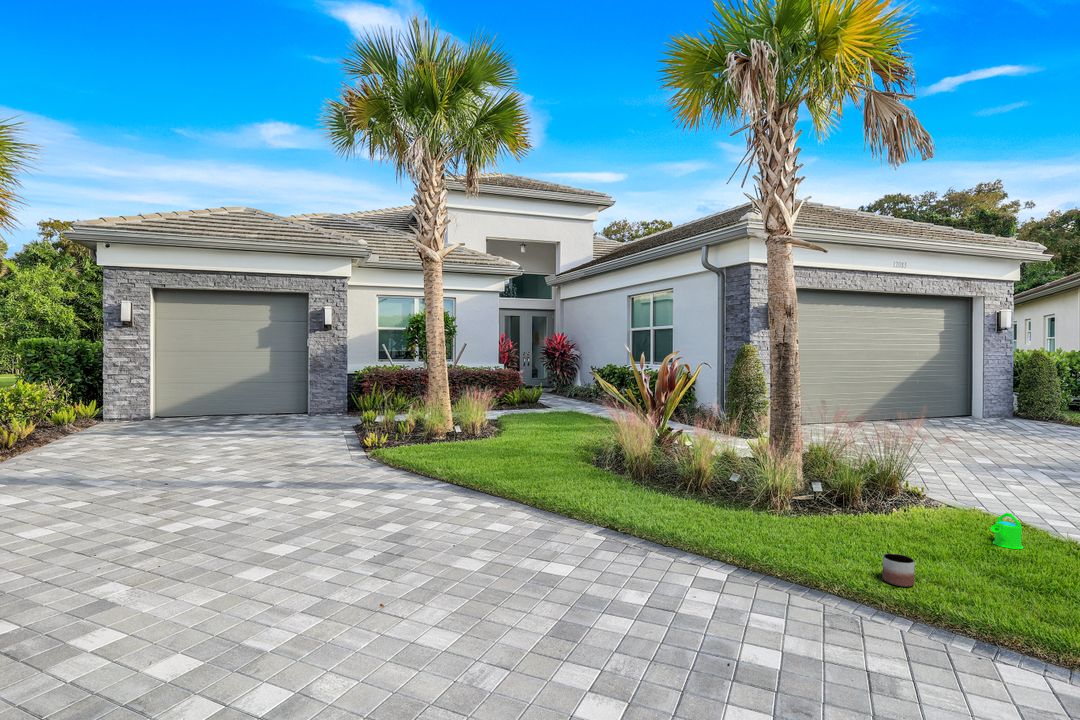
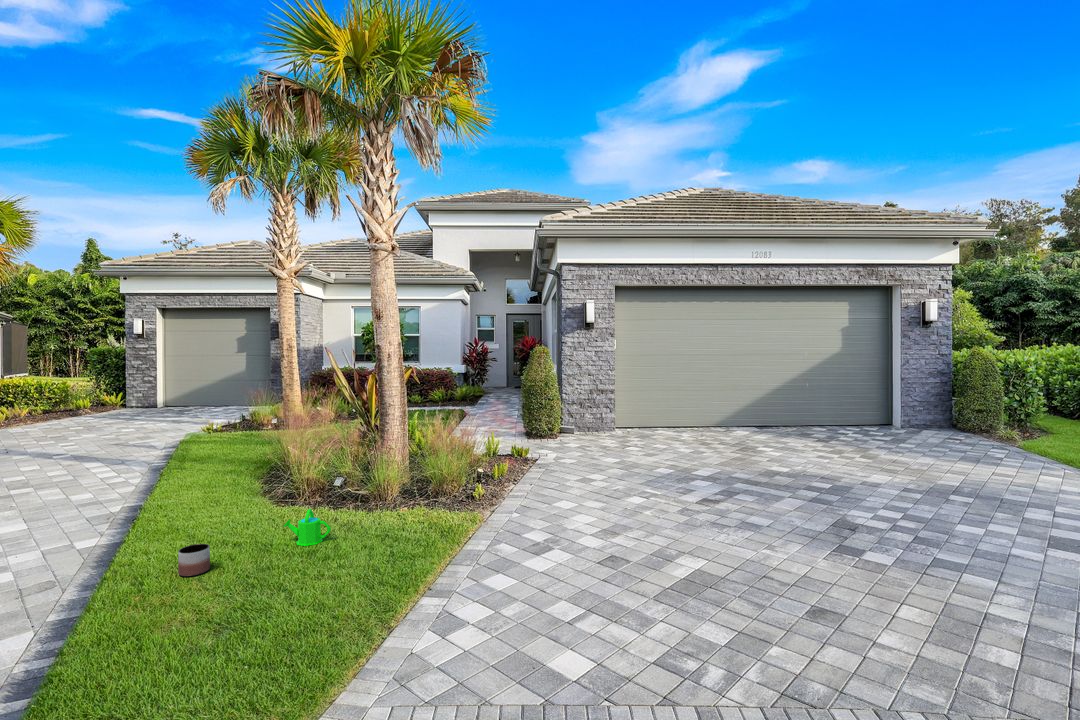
planter: present [882,553,915,587] -> present [178,544,210,576]

